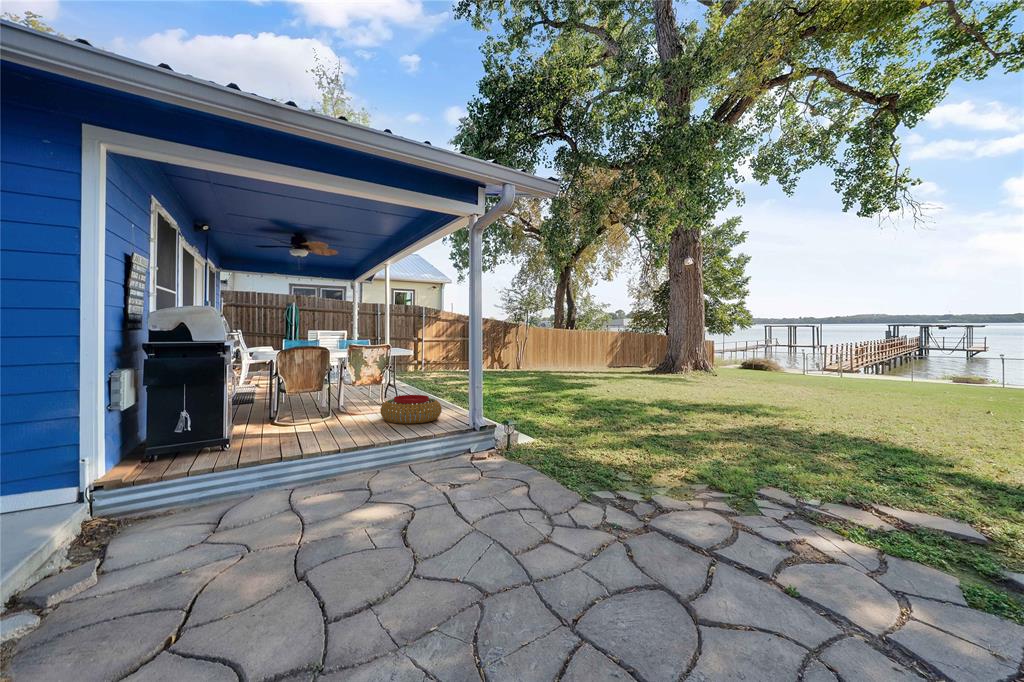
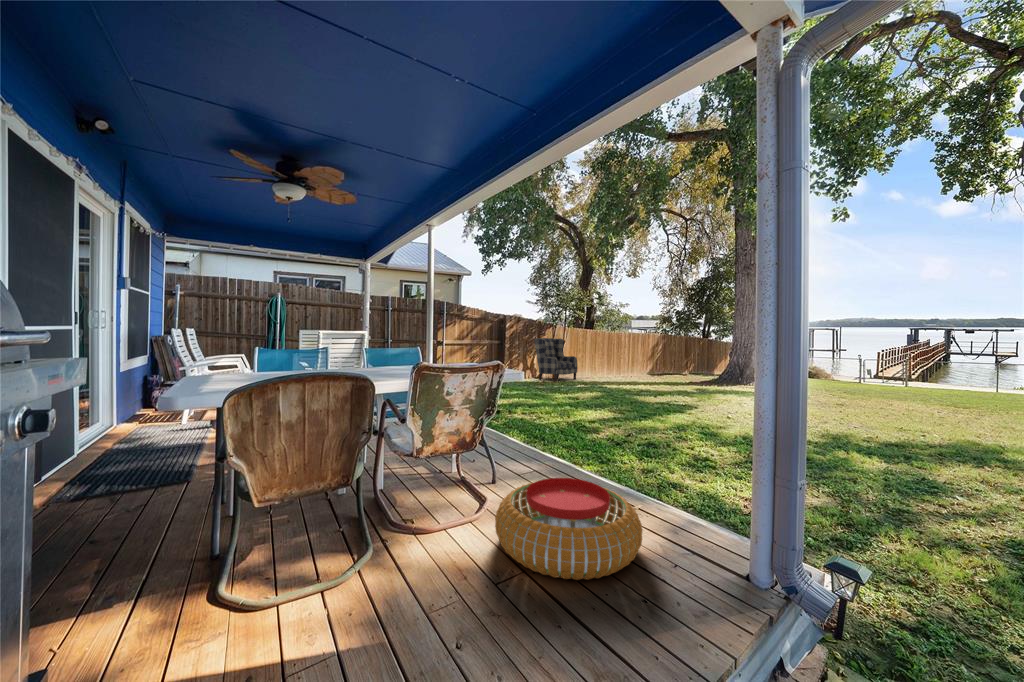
chair: none [498,336,534,371] -> present [534,338,578,382]

